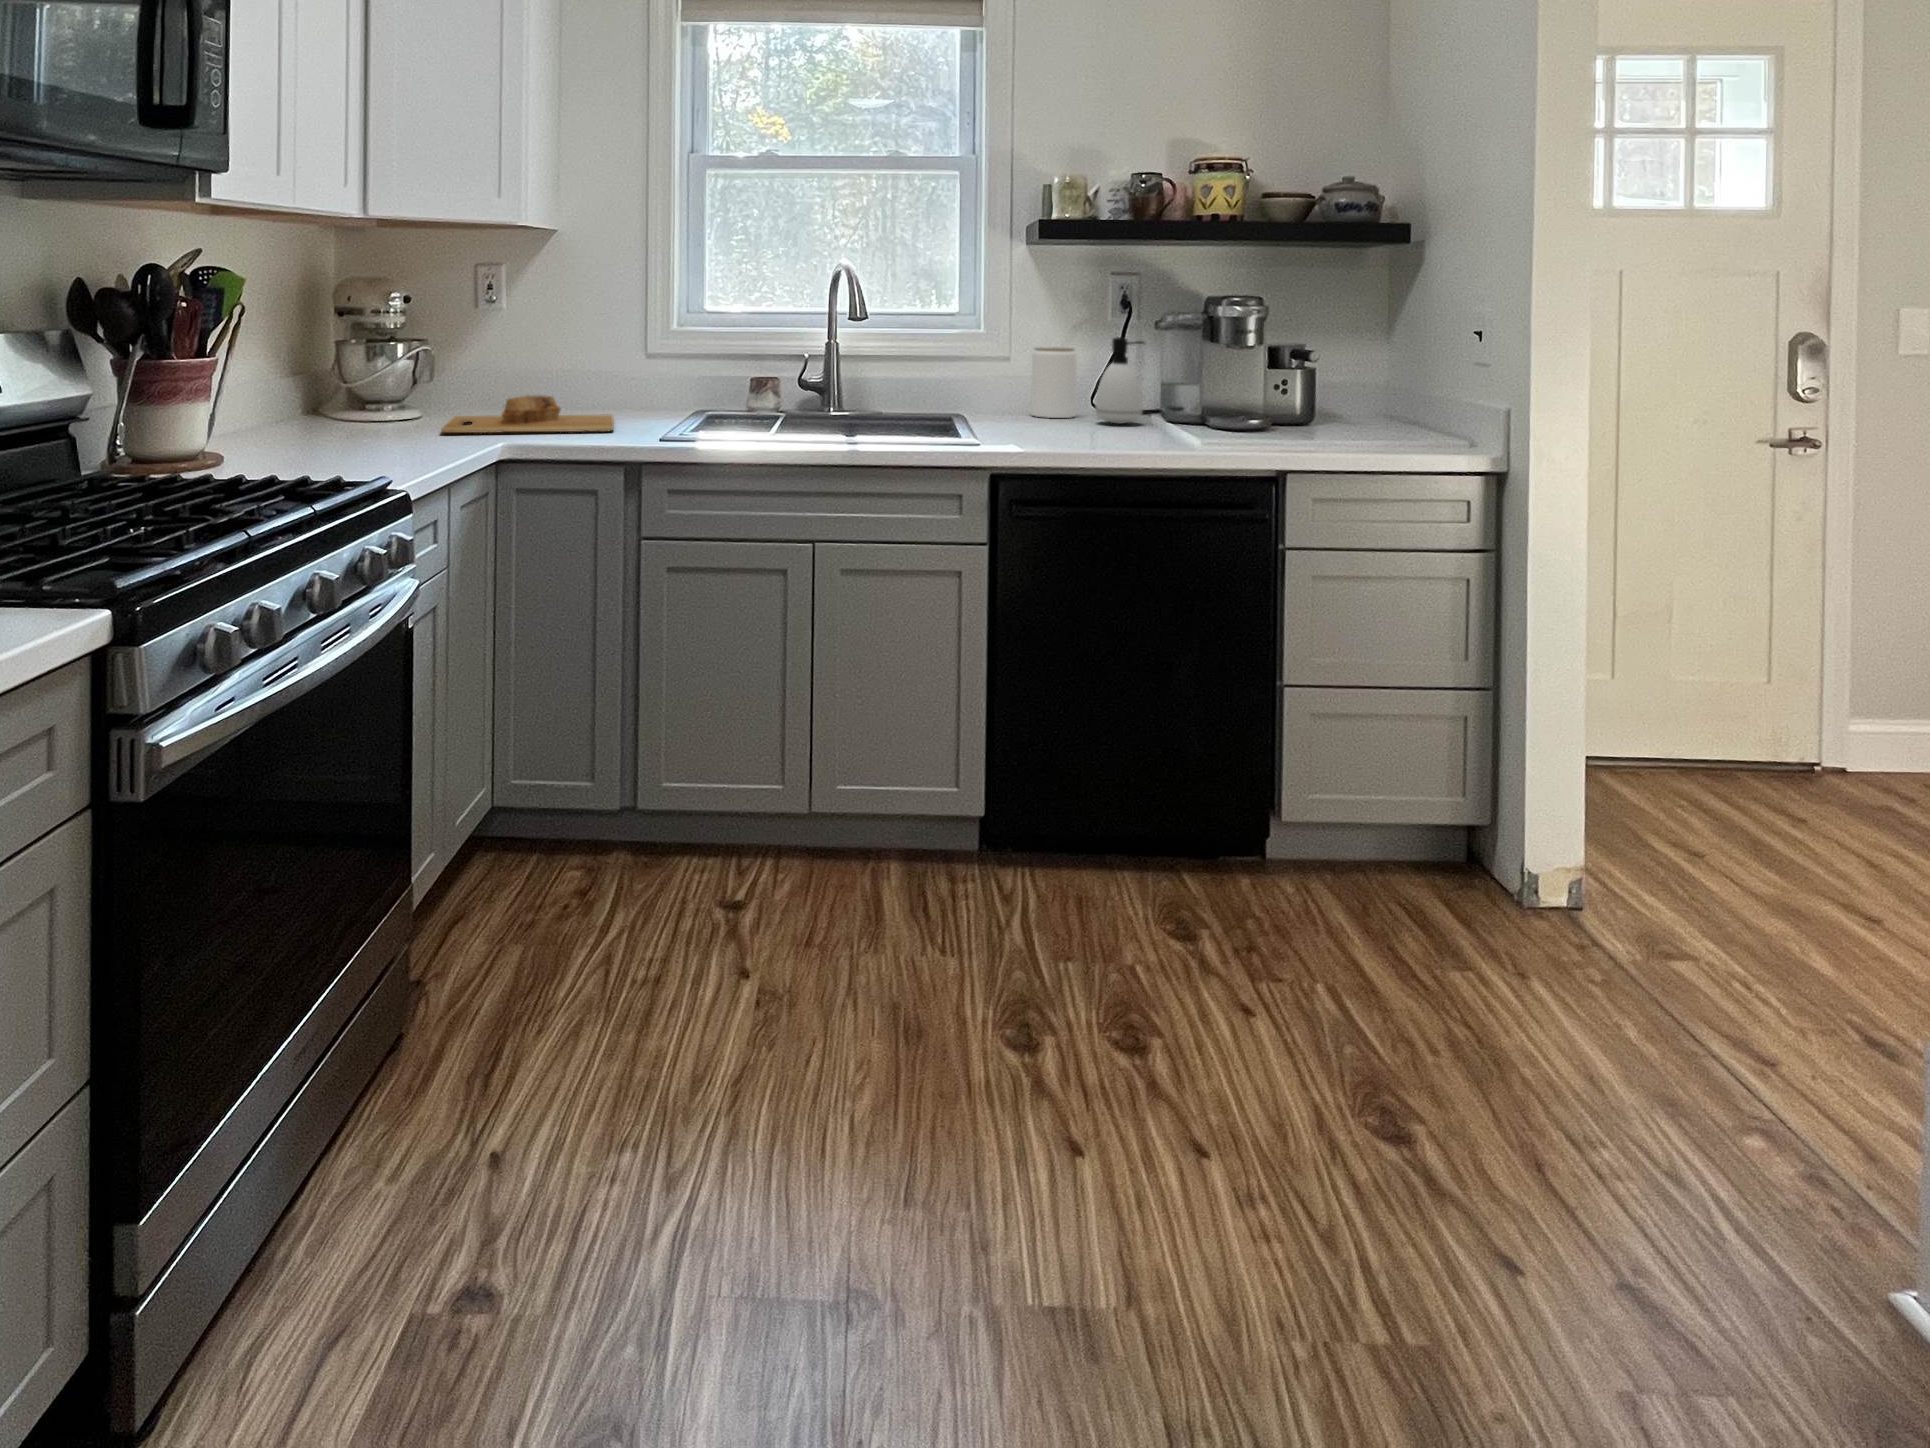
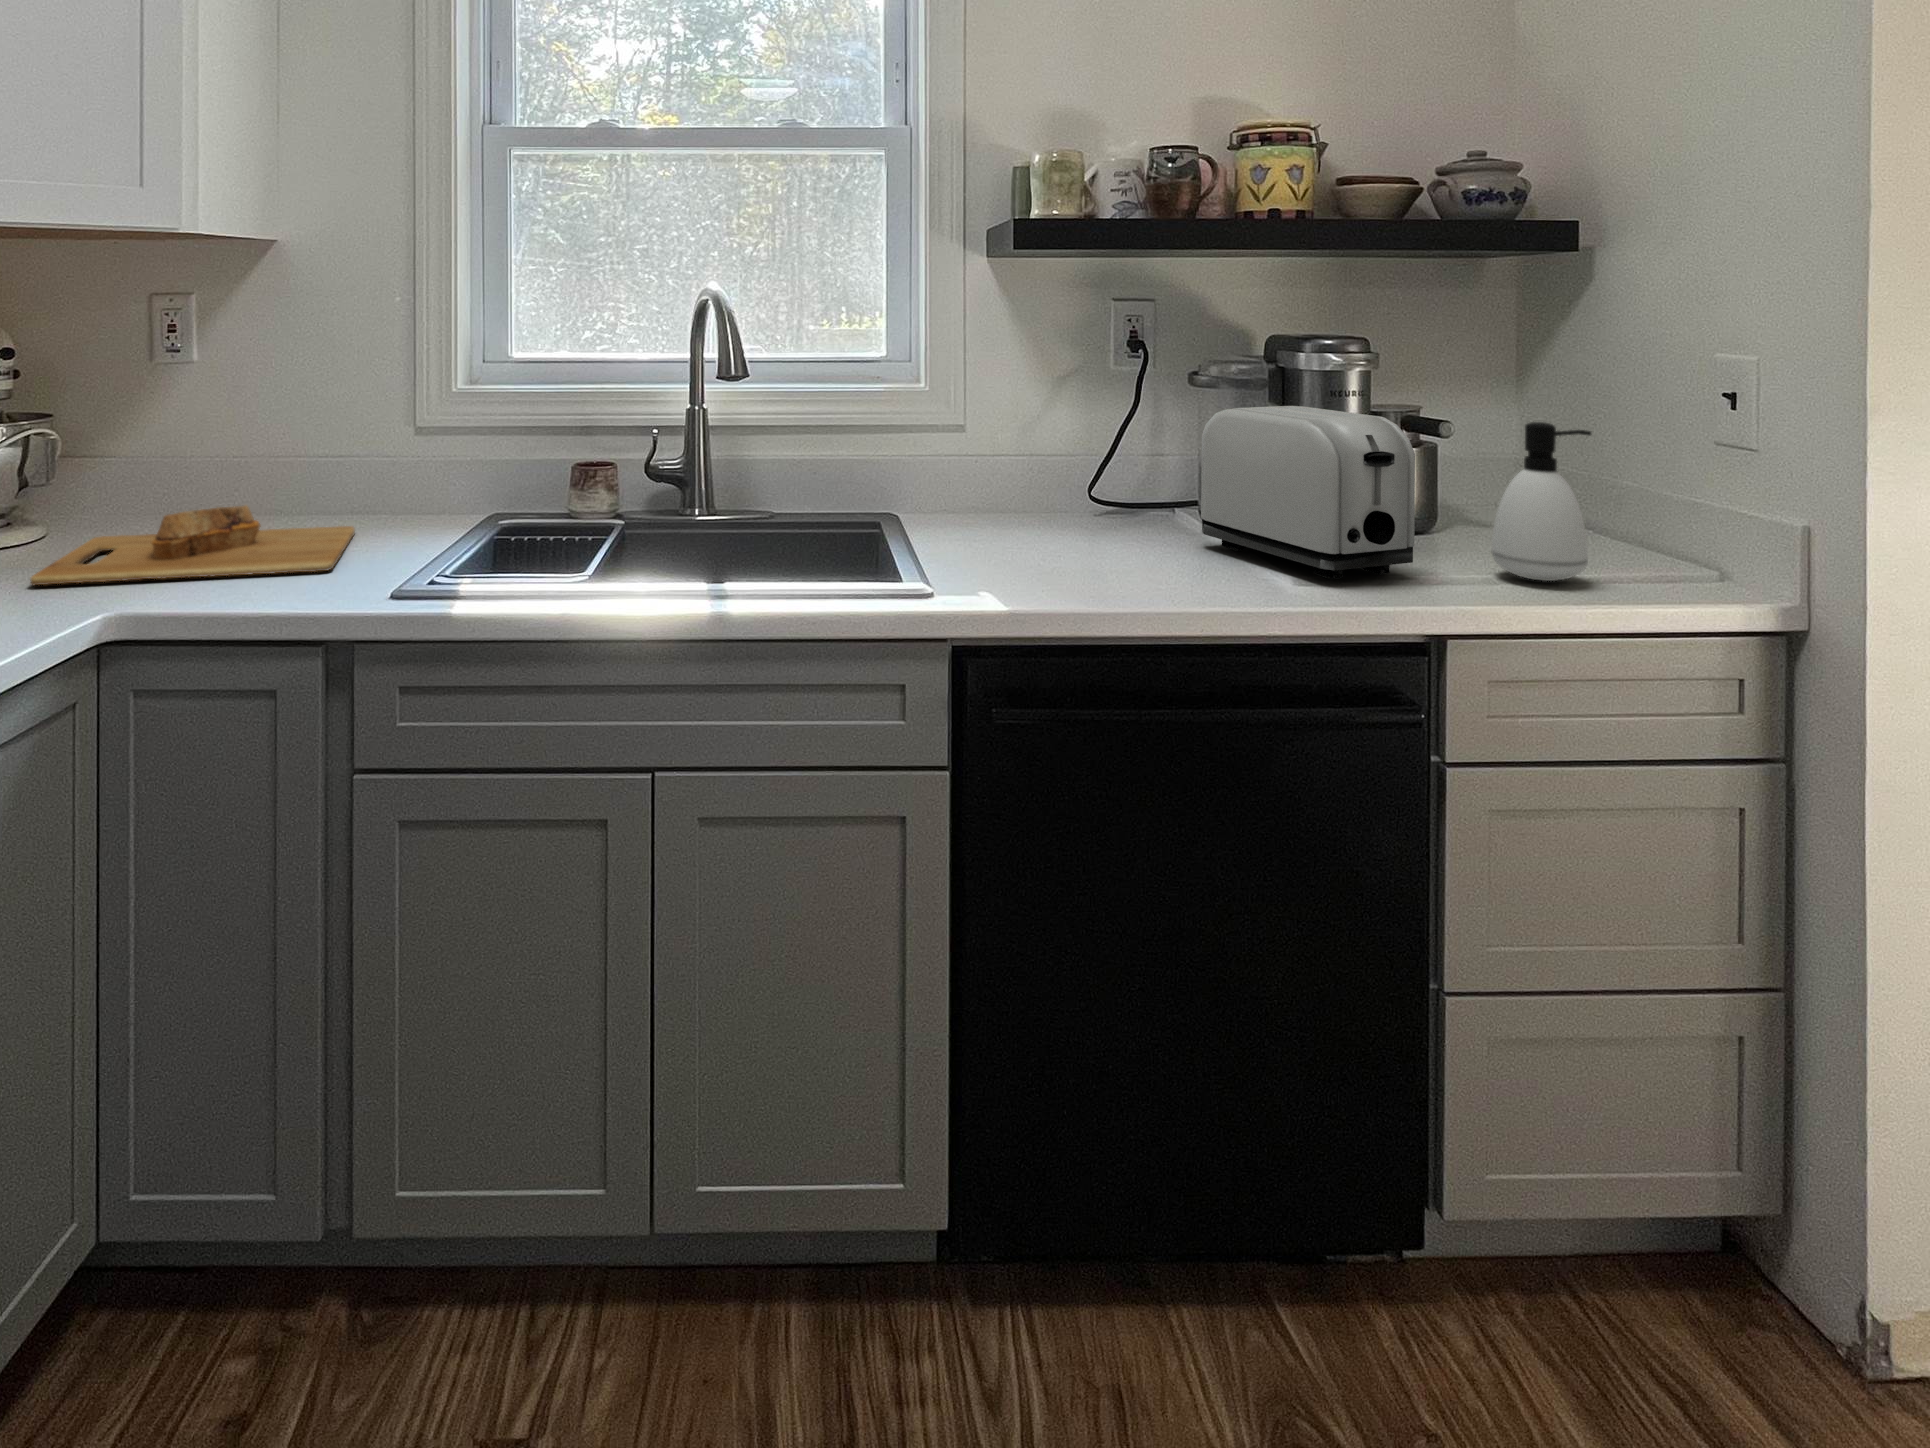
soap dispenser: present [1096,337,1144,423] -> present [1492,422,1591,581]
toaster: none [1158,341,1282,443] -> present [1201,406,1415,579]
jar: present [1031,347,1077,418] -> none [996,407,1063,516]

